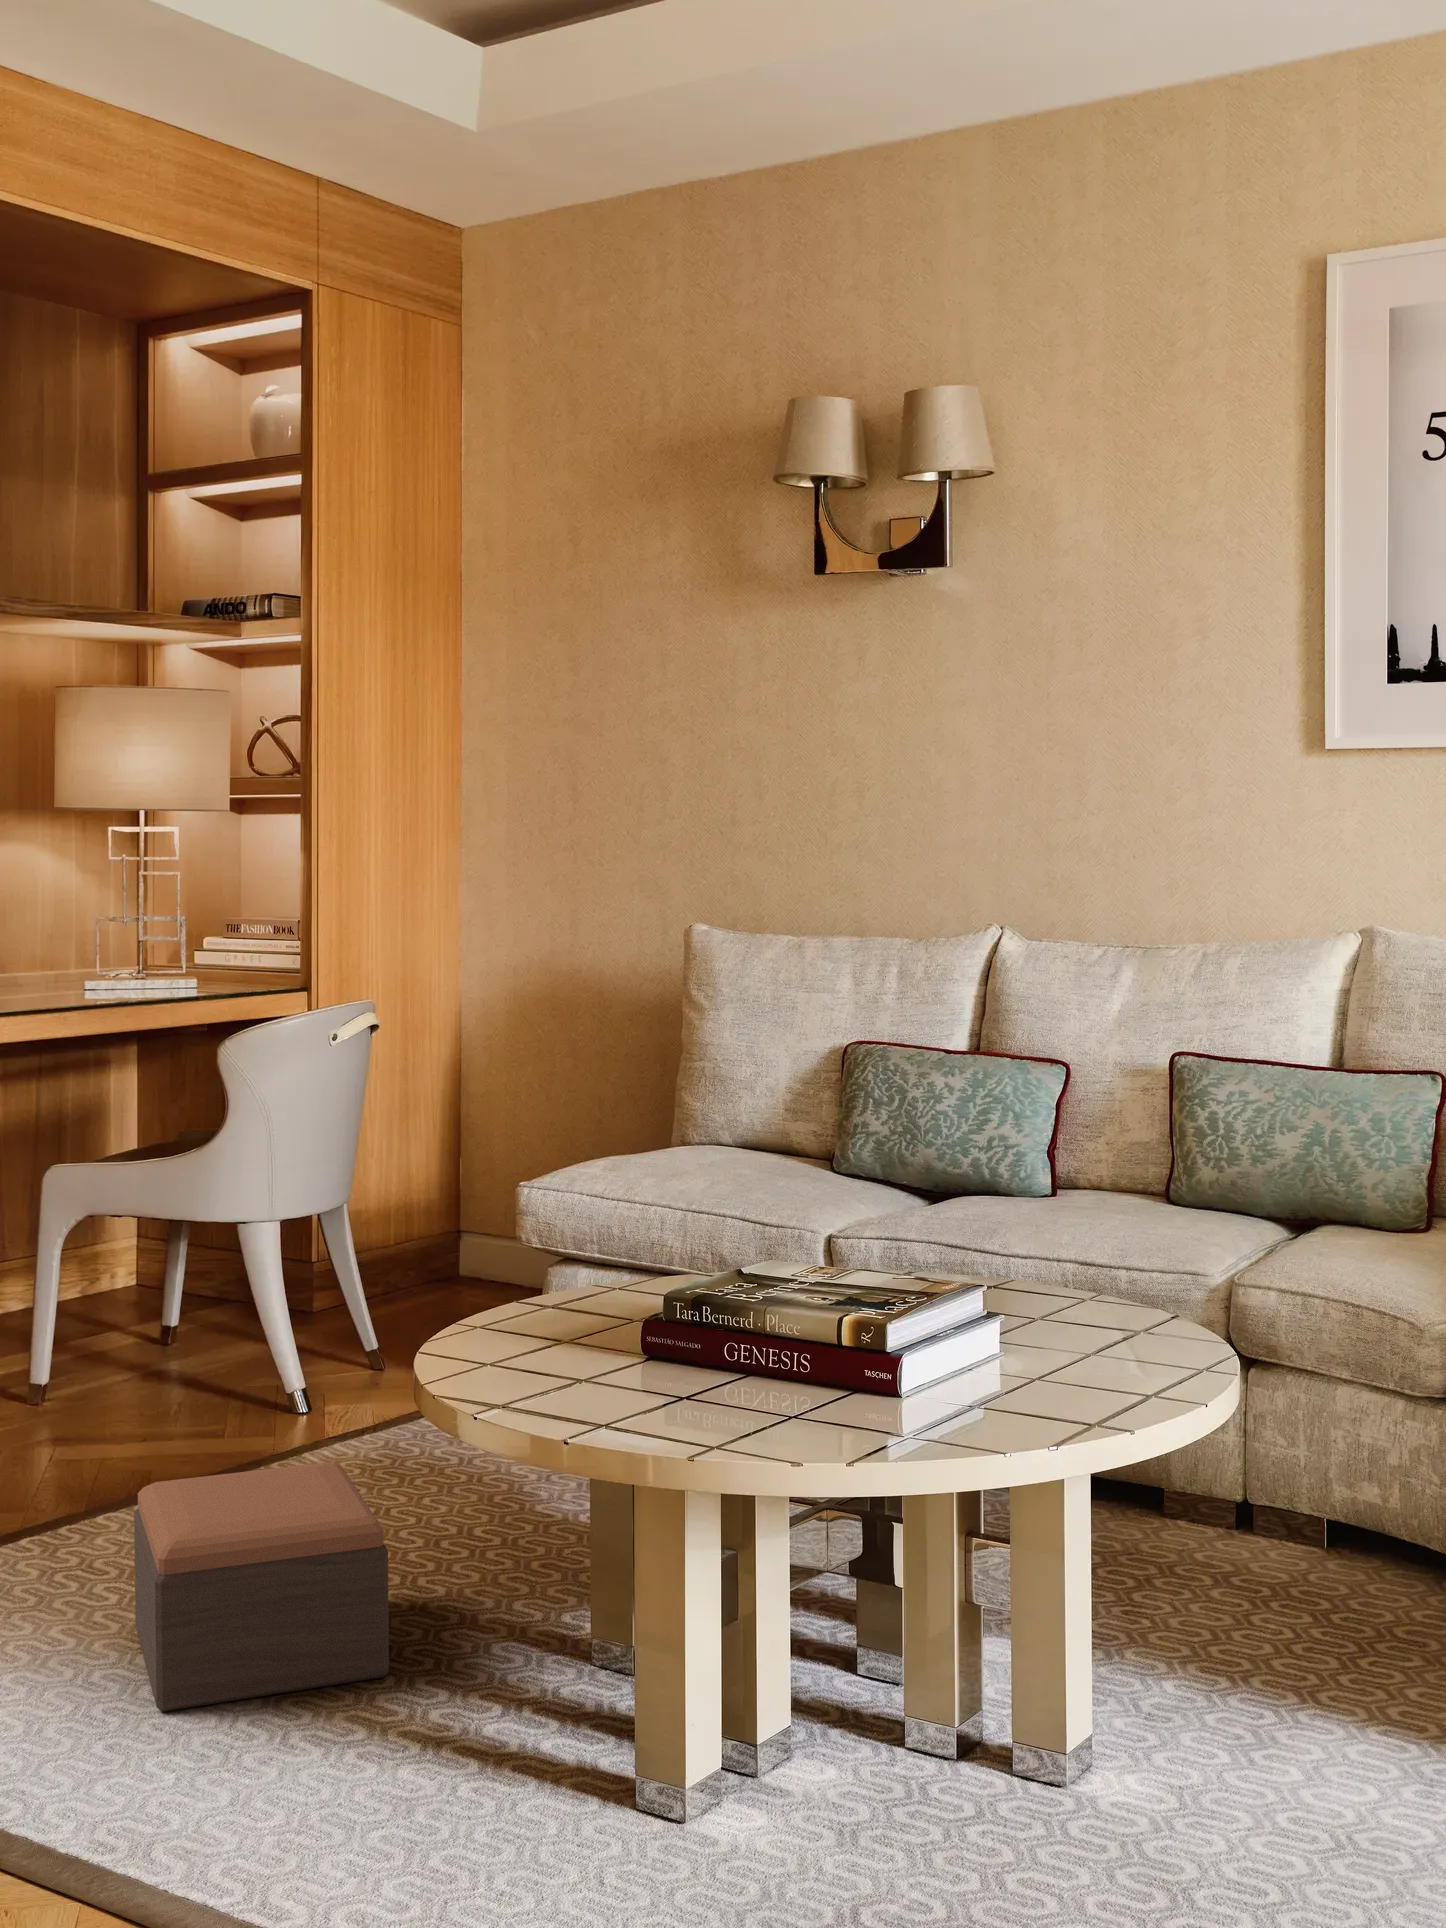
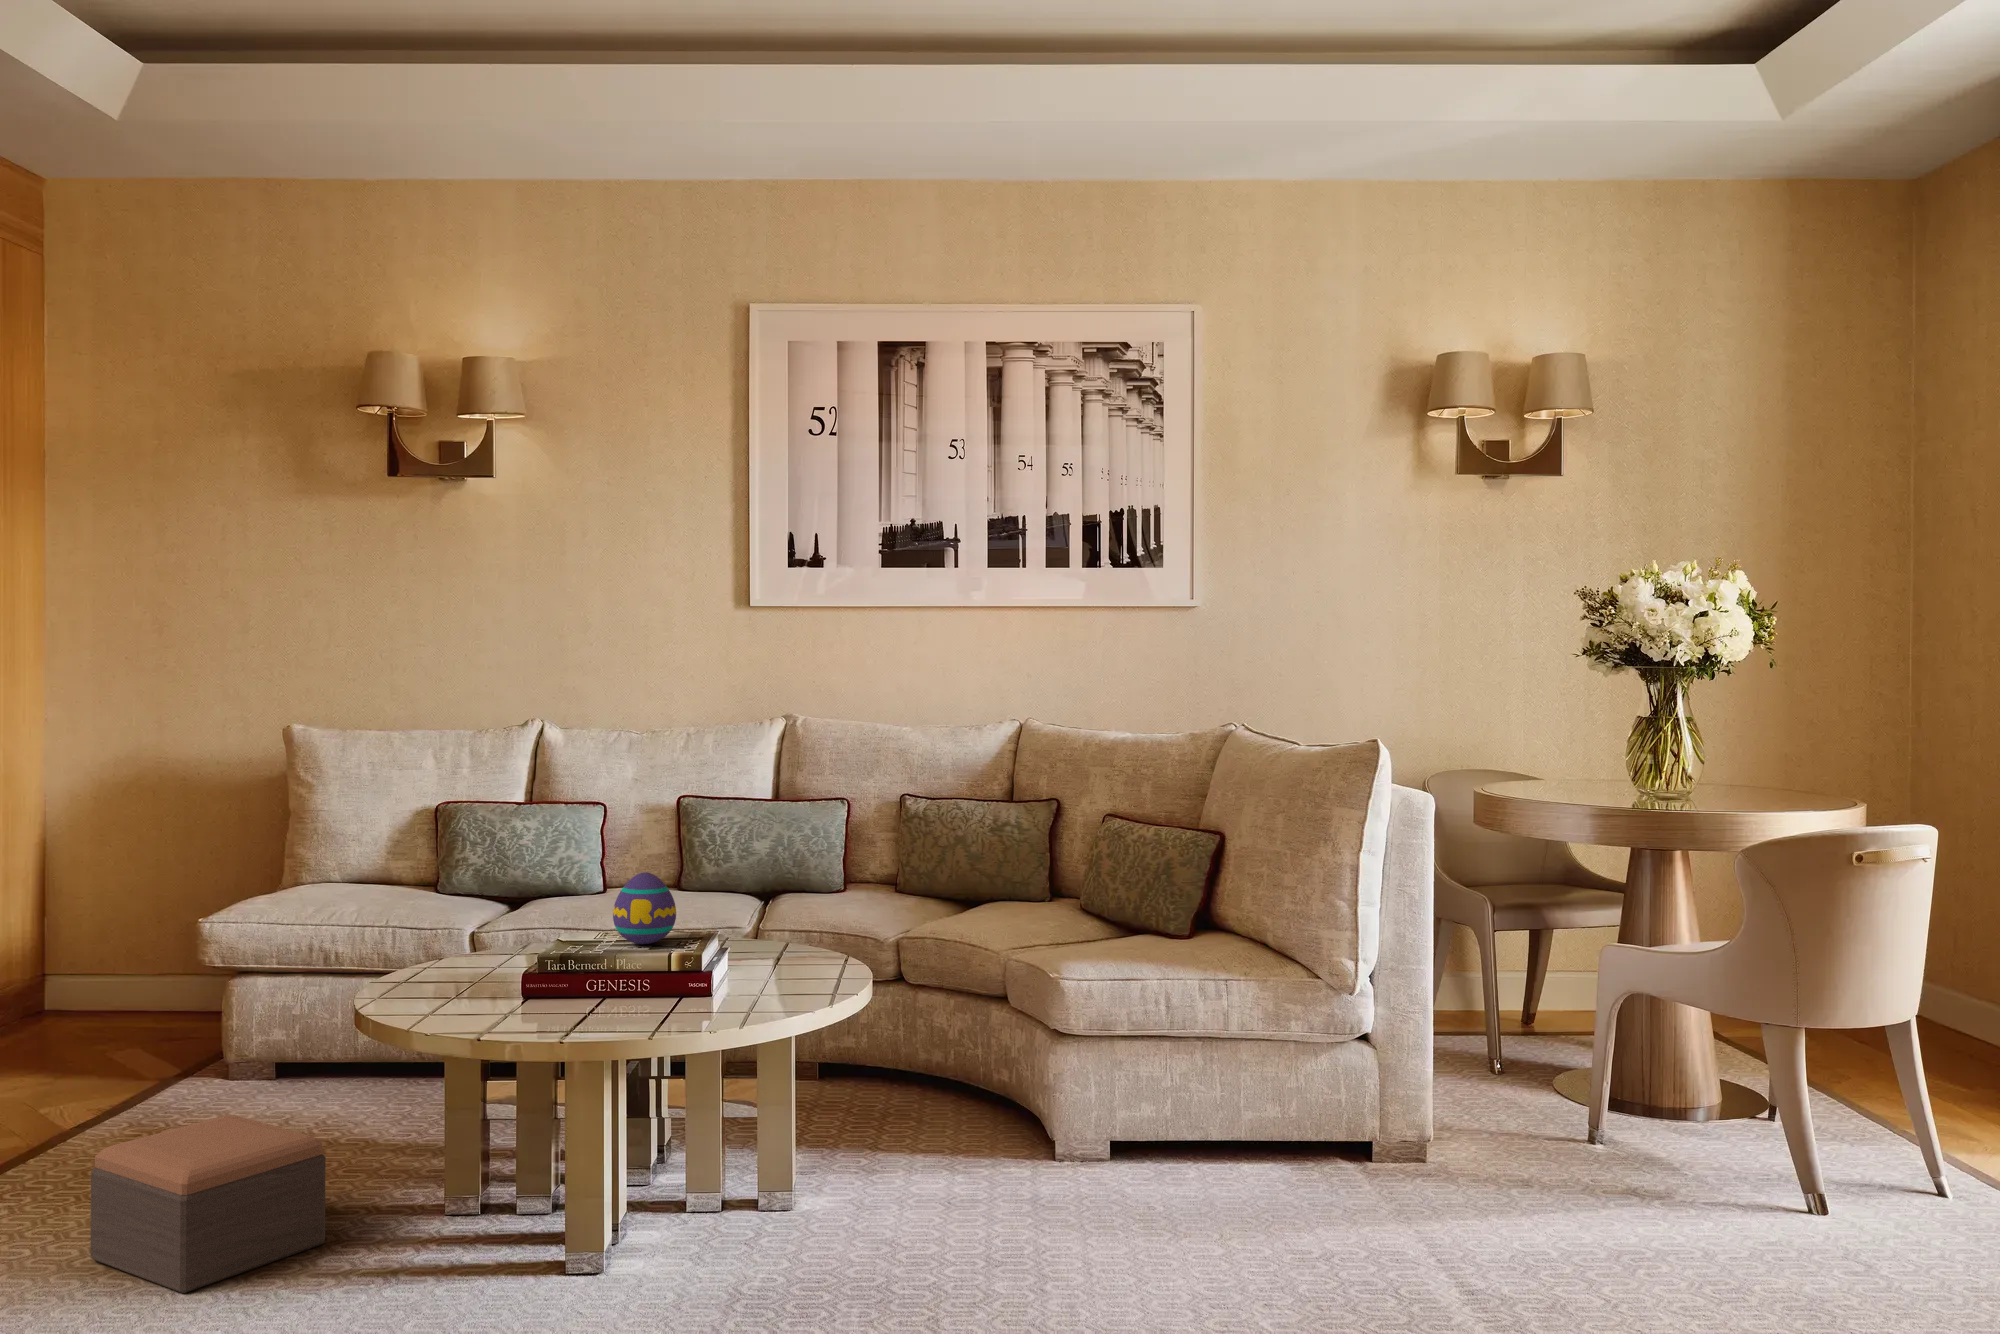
decorative egg: none [789,1173,892,1293] -> present [613,872,676,944]

